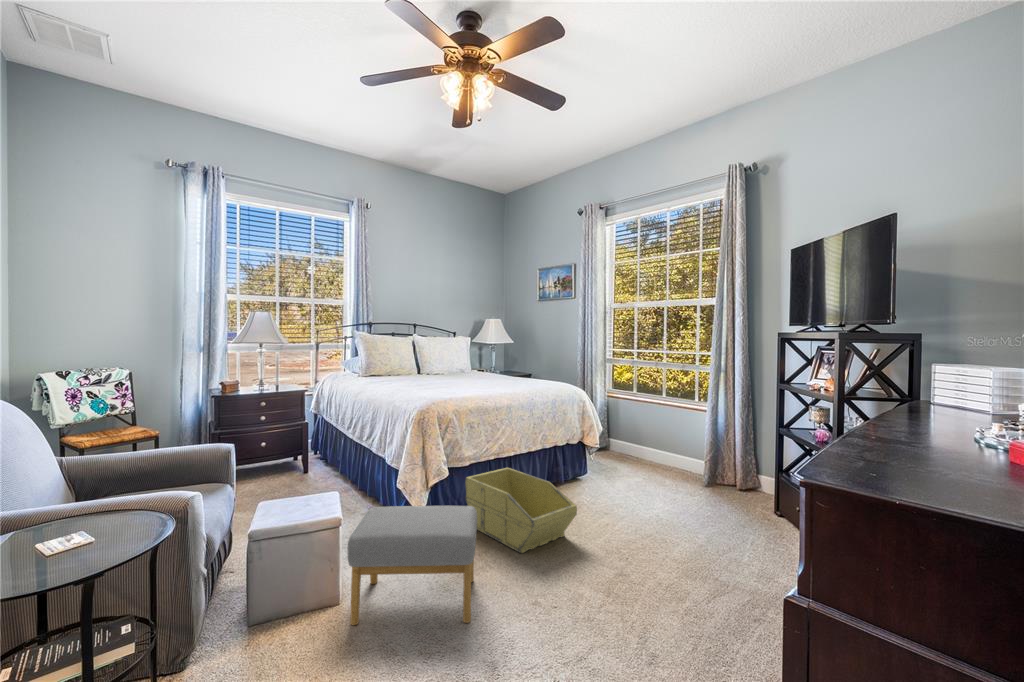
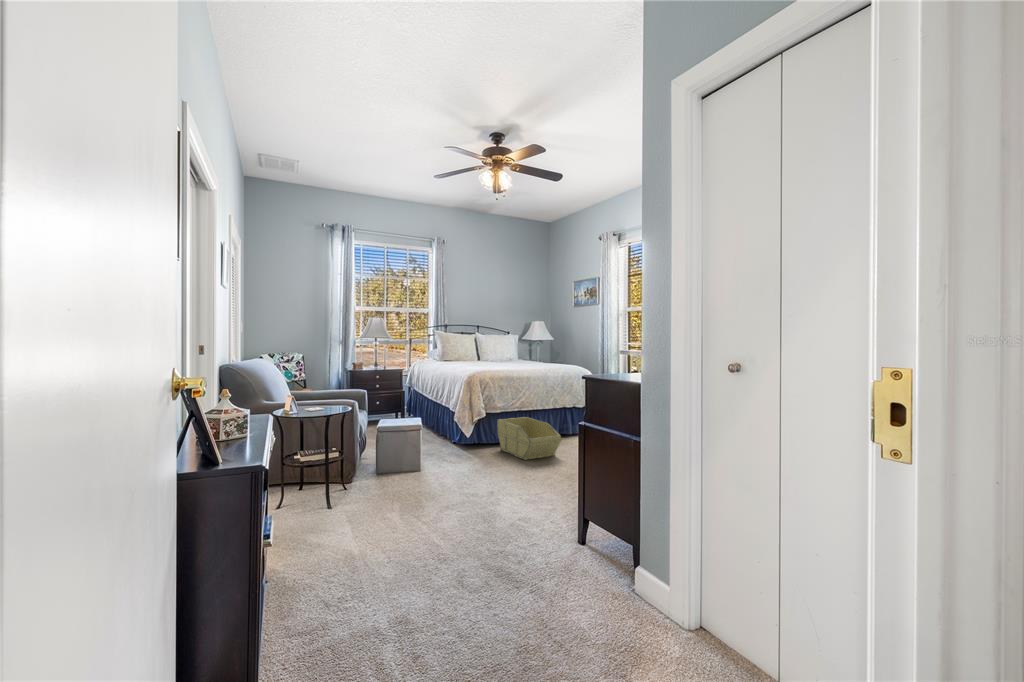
footstool: present [347,506,477,625] -> none [425,424,494,478]

